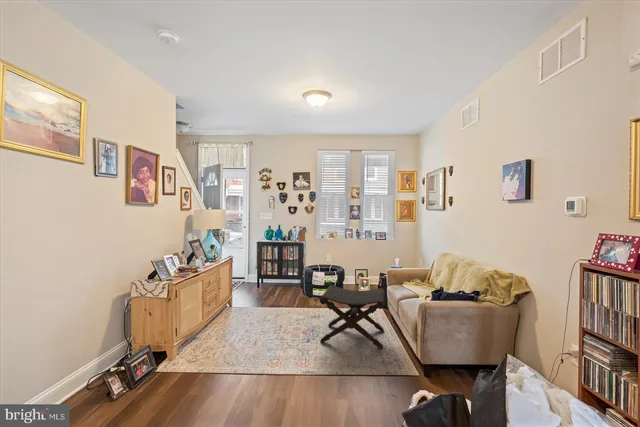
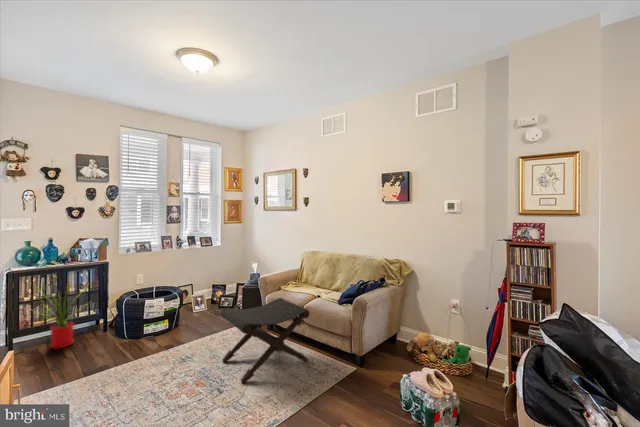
house plant: none [261,250,291,291] -> present [44,289,85,349]

